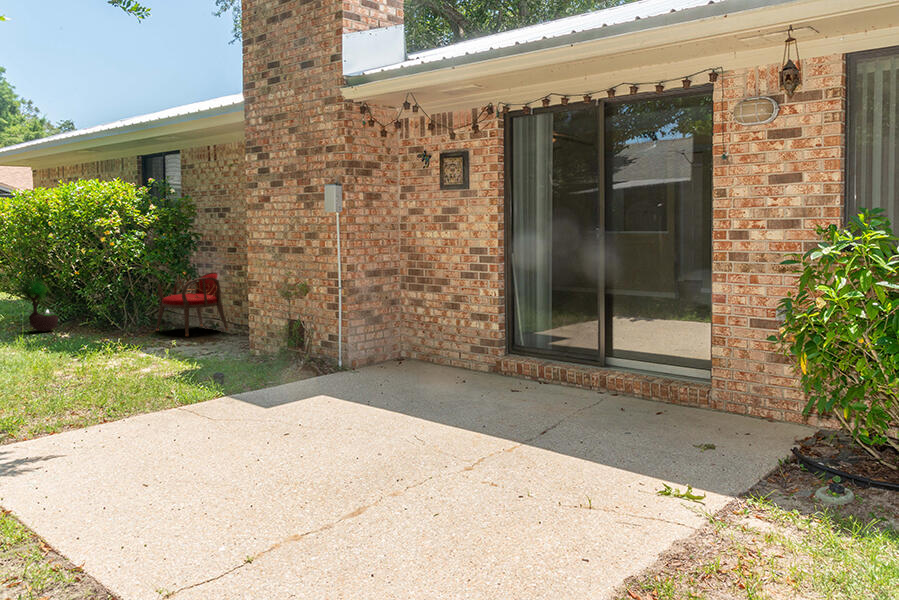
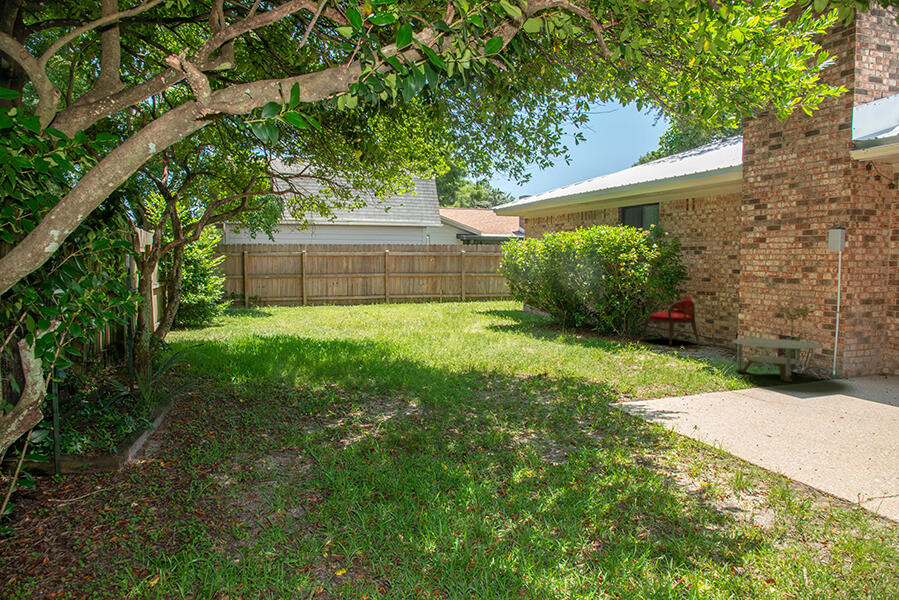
potted tree: present [17,279,58,332] -> none [542,293,569,334]
round table: none [218,325,324,381] -> present [732,338,821,382]

